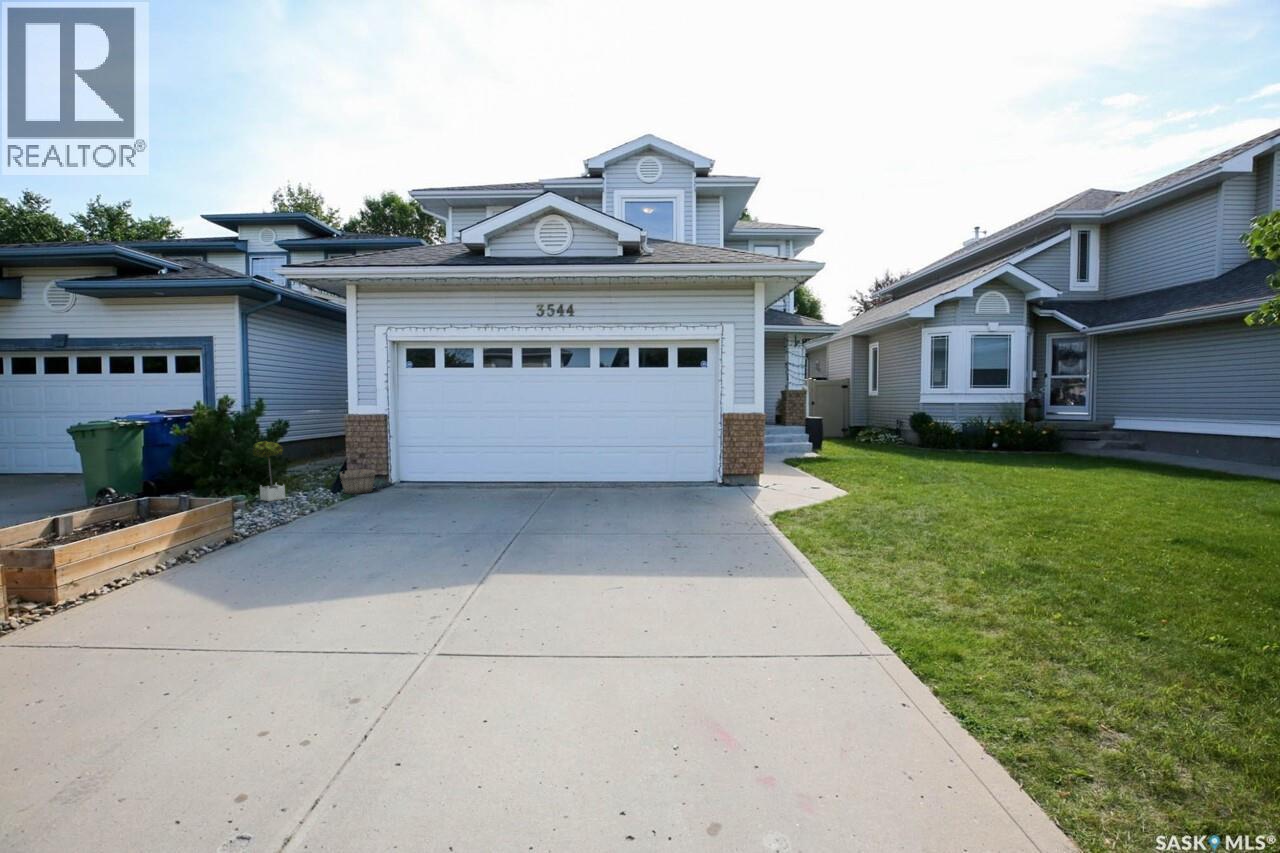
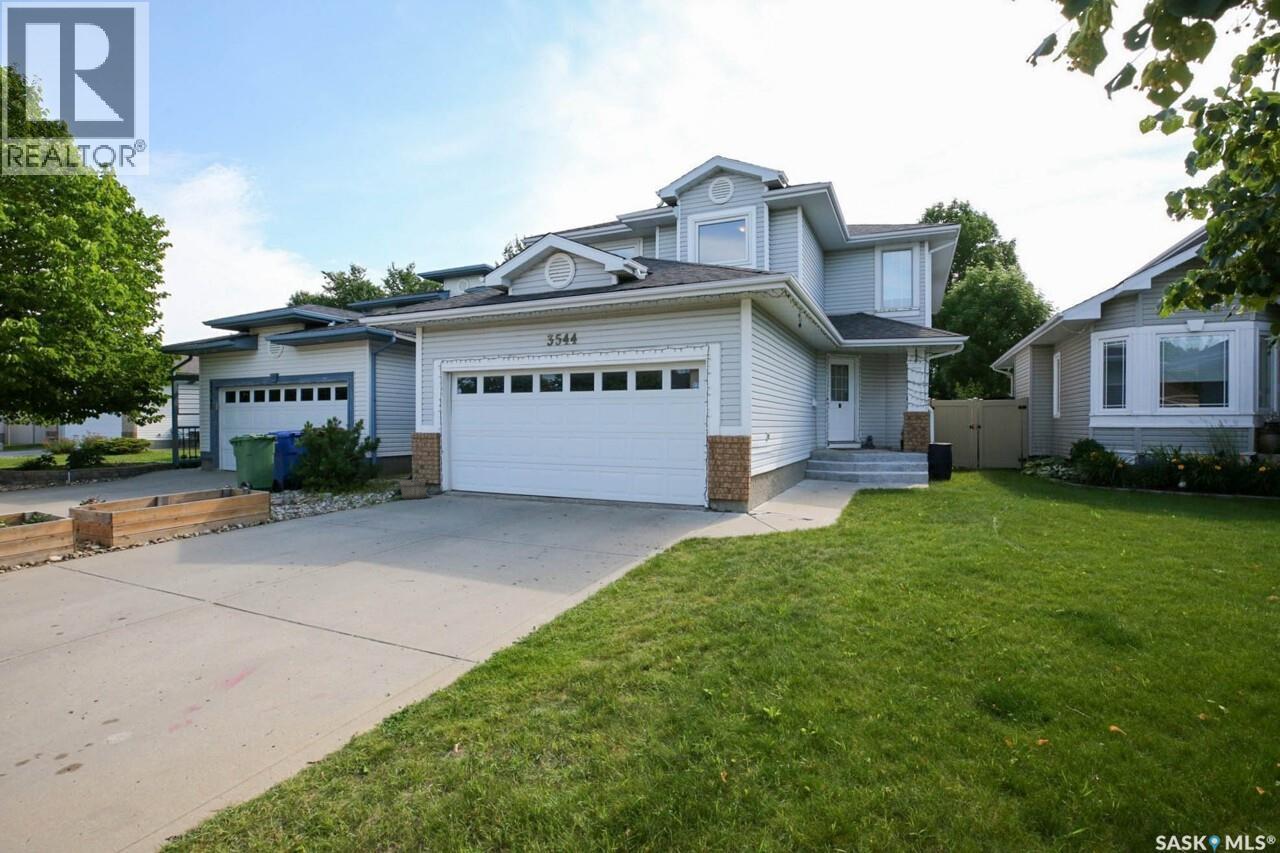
potted tree: present [253,441,285,501] -> none [335,453,357,501]

